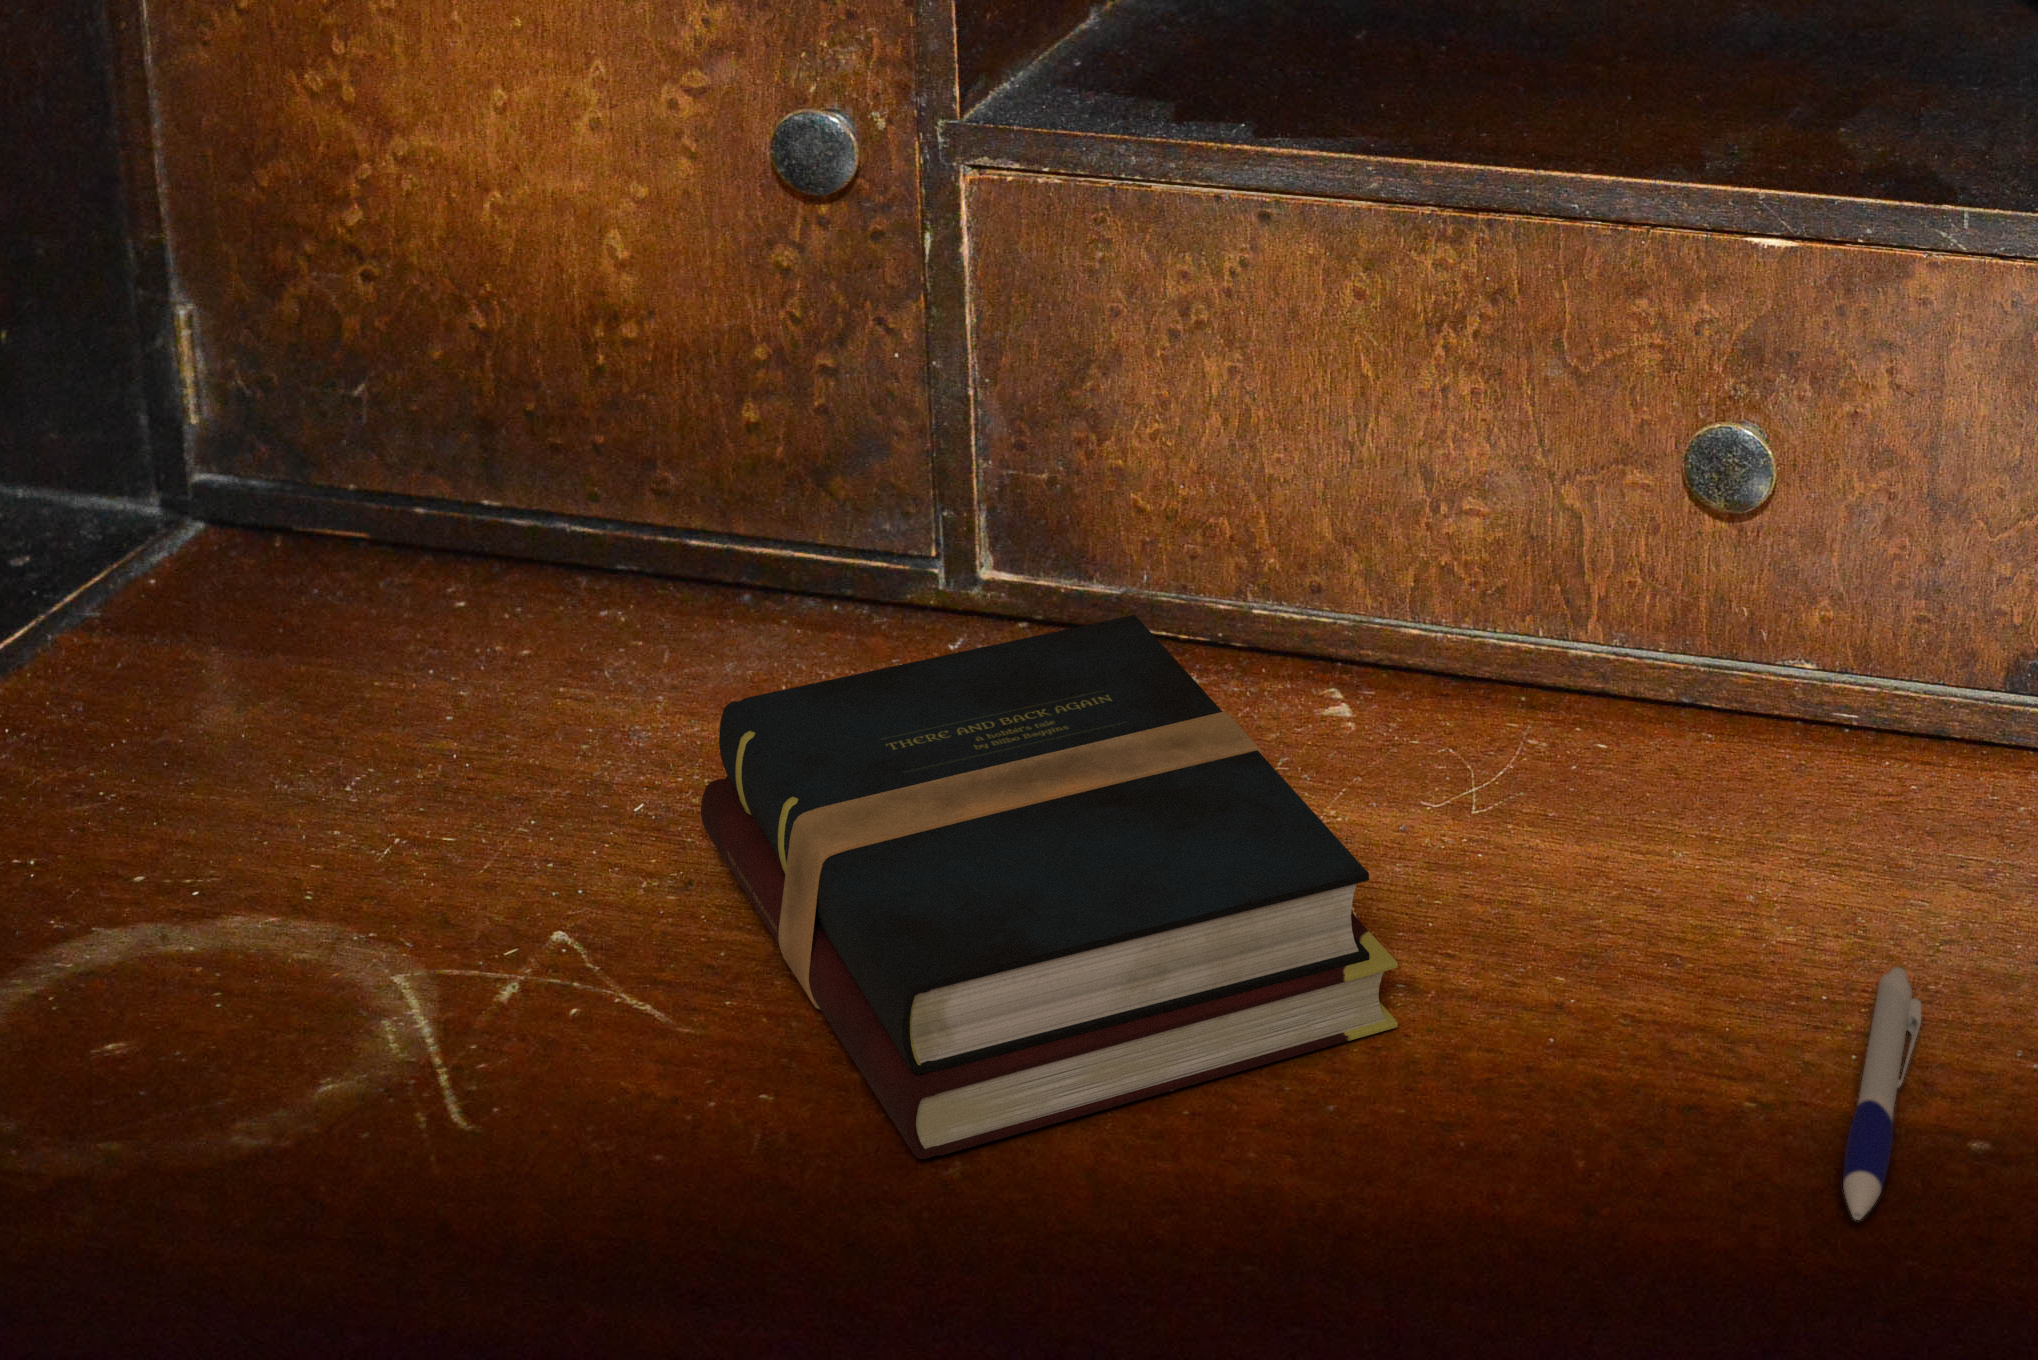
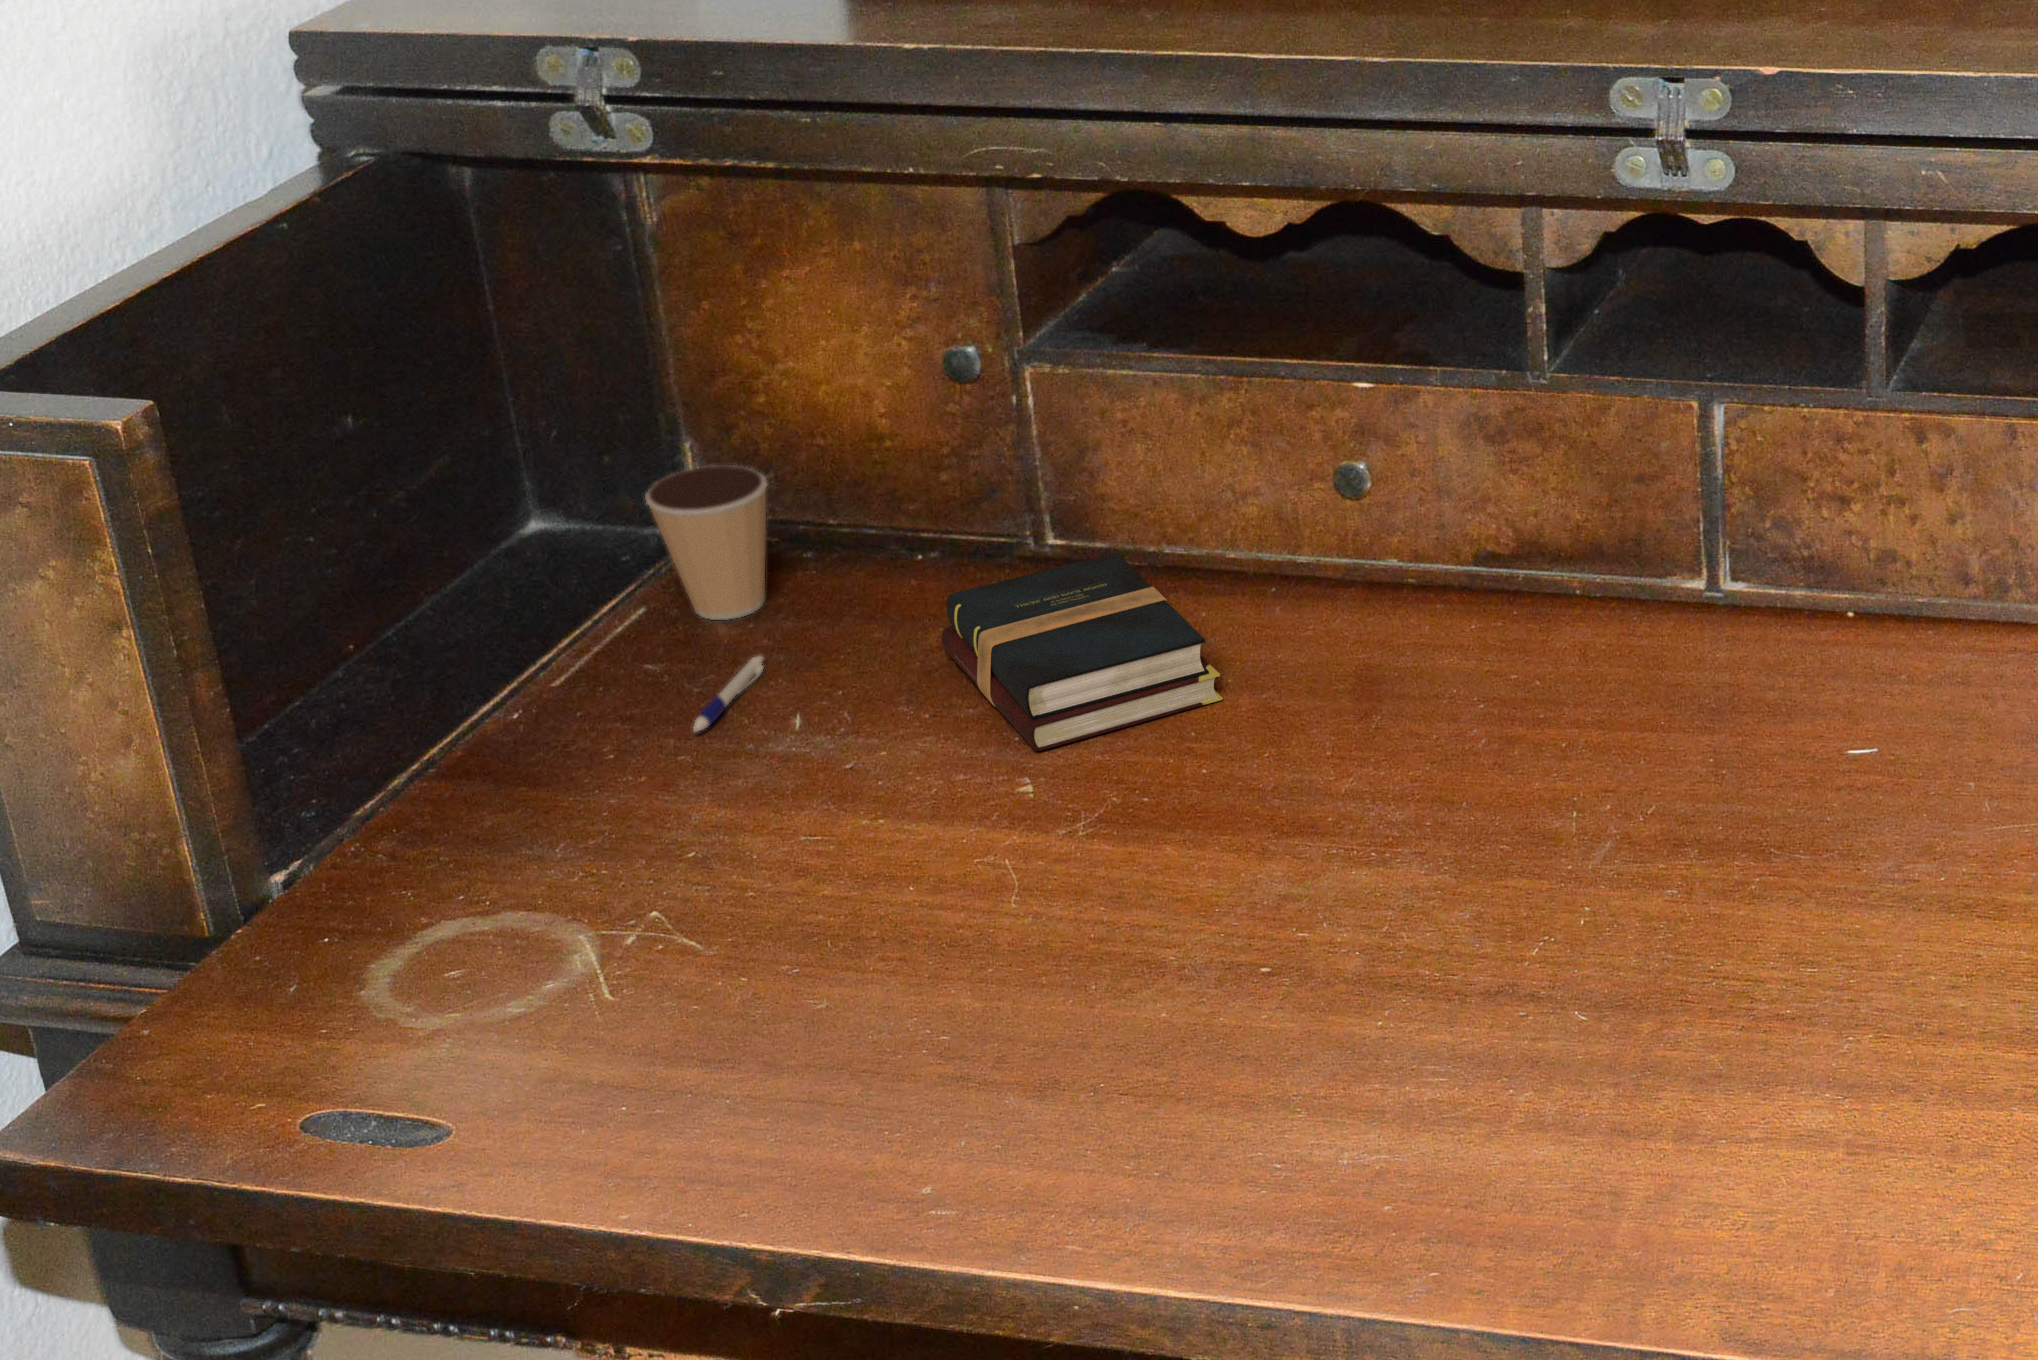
coffee cup: none [53,358,337,718] -> present [646,465,767,620]
pen: present [1843,967,1922,1220] -> present [693,655,763,732]

